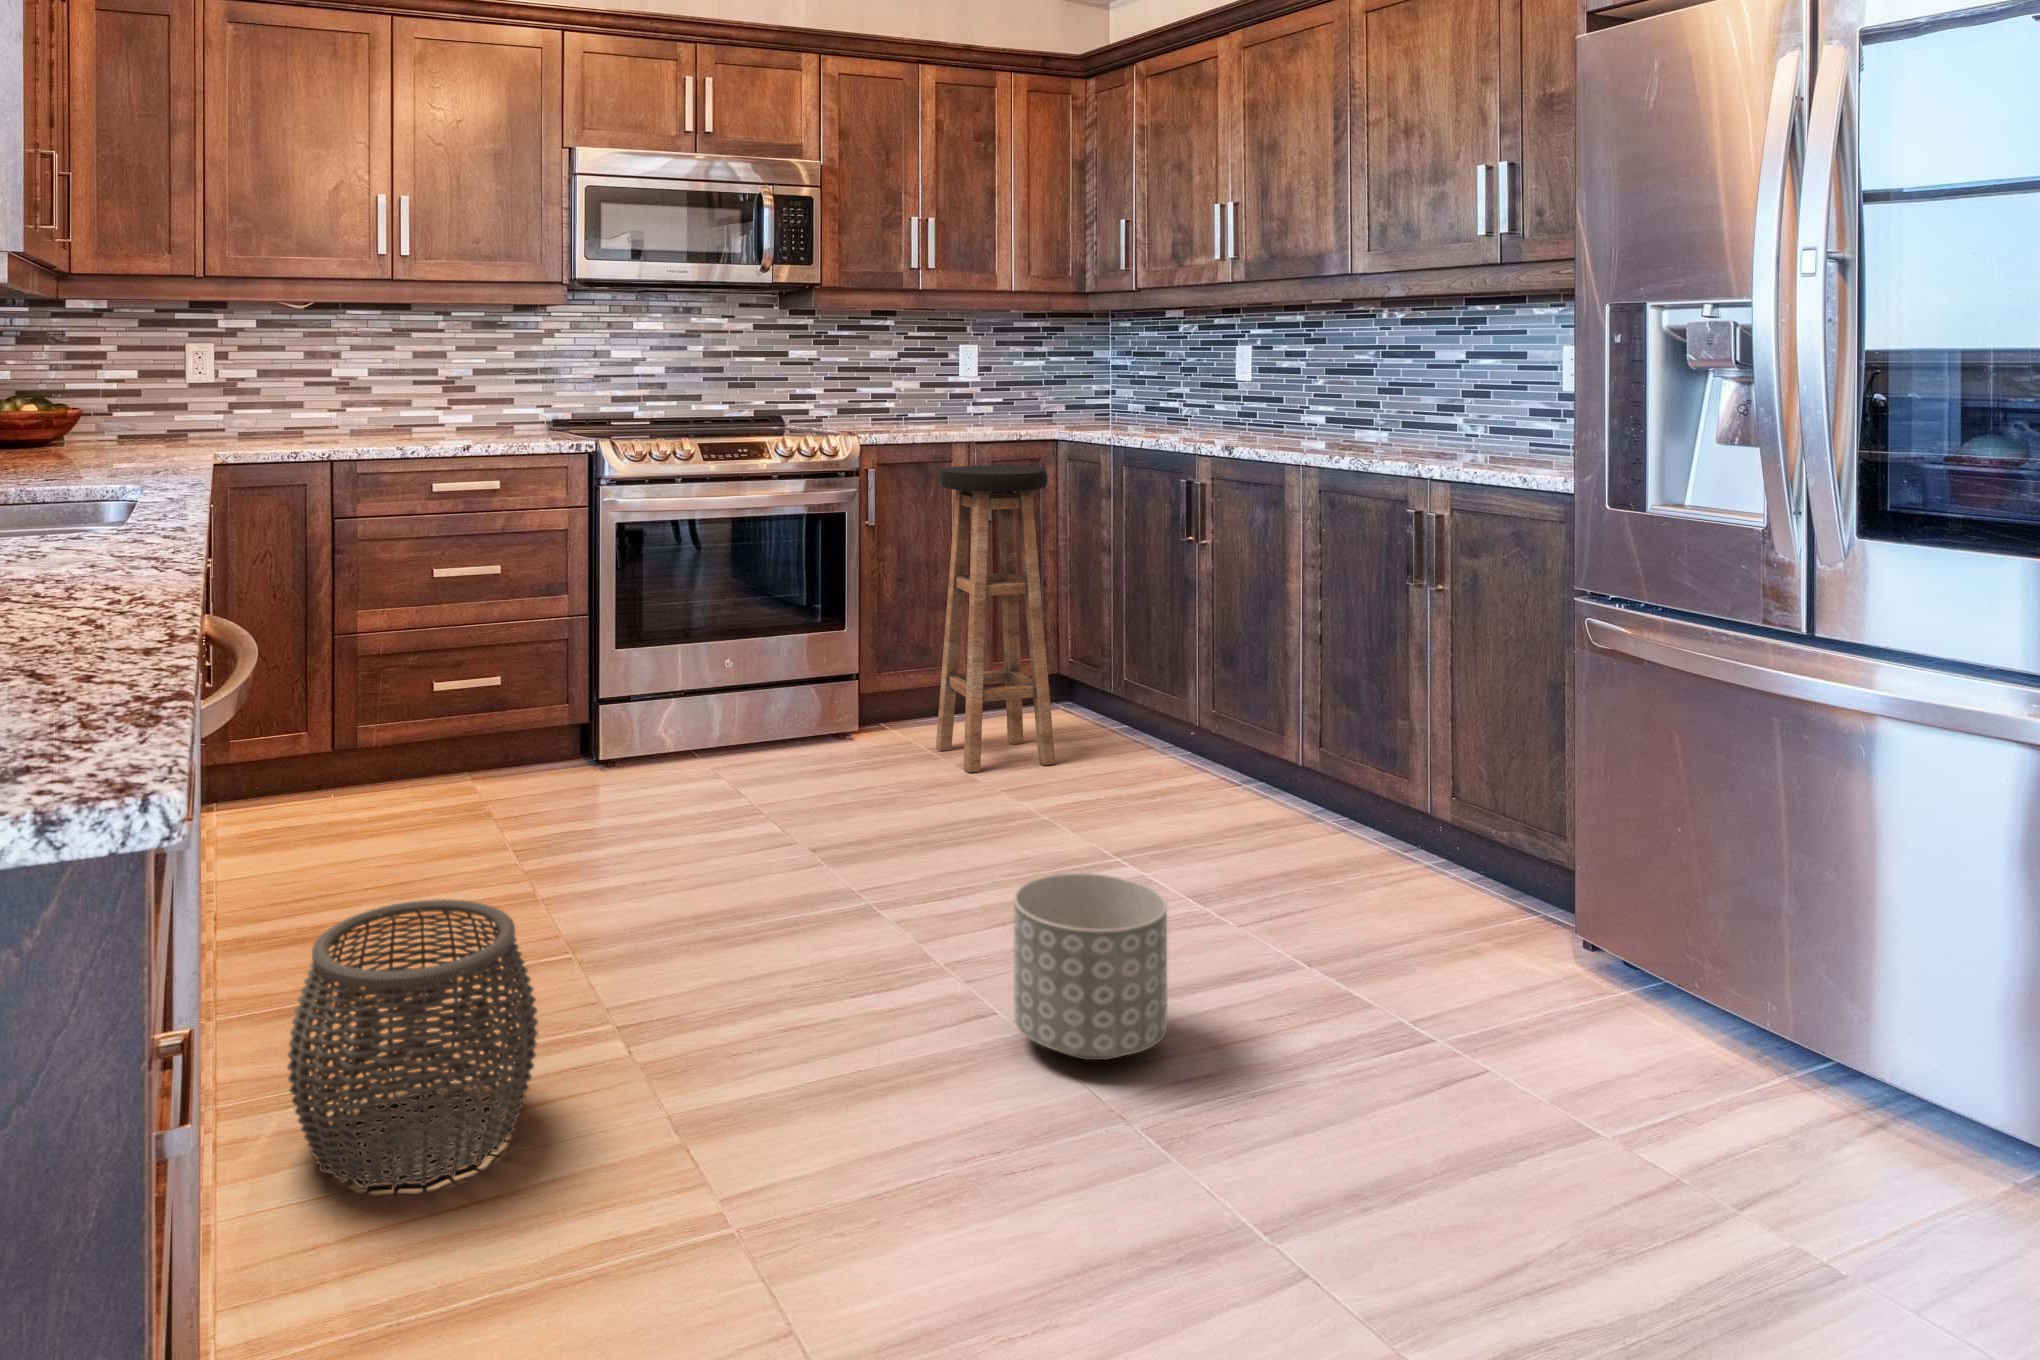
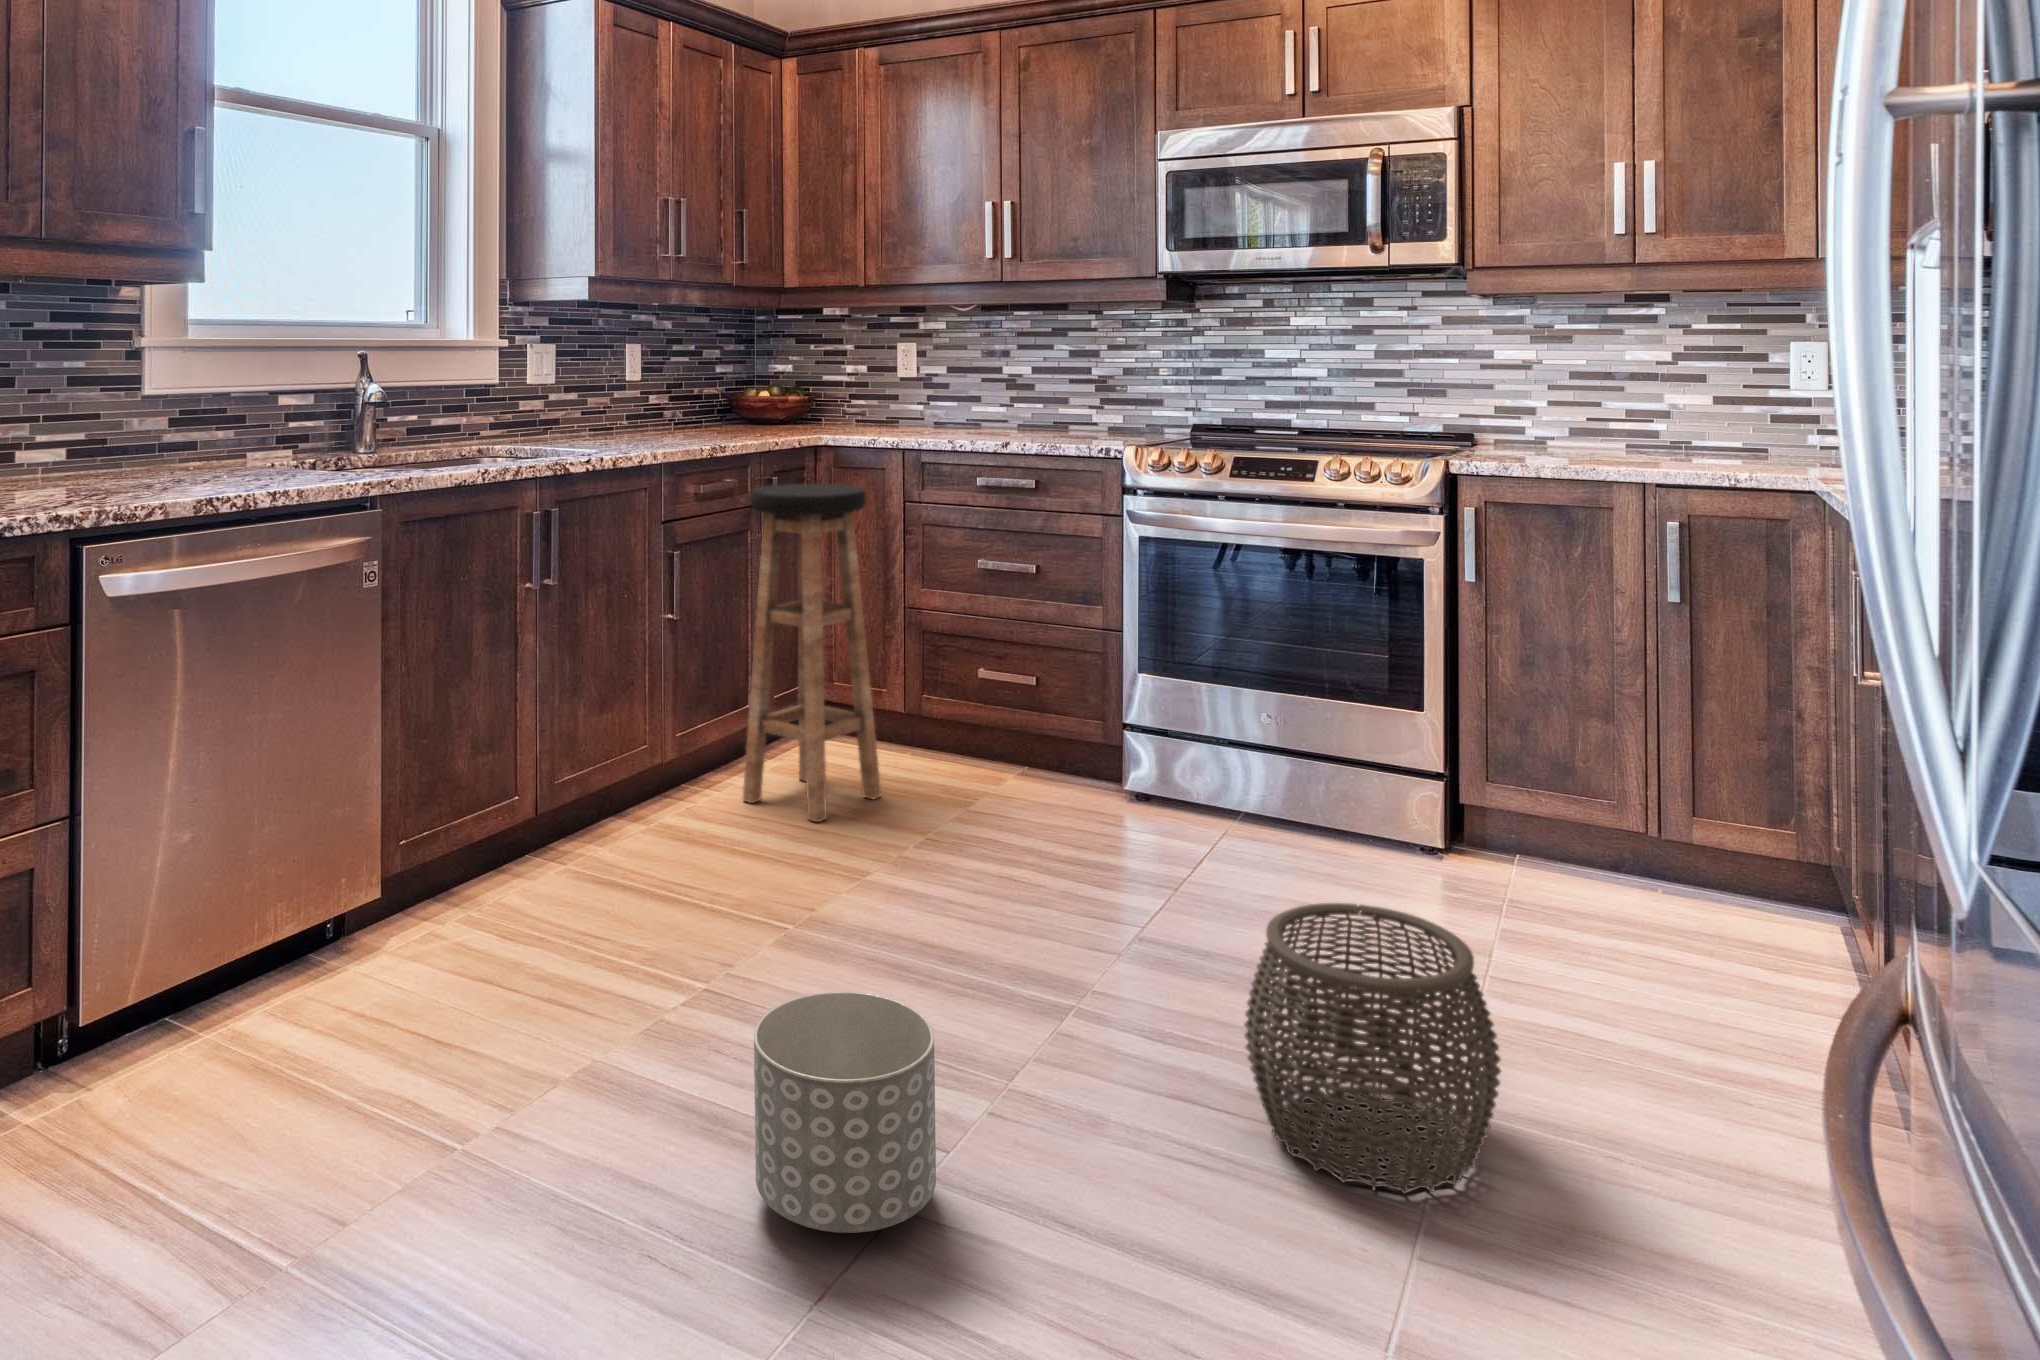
bar stool: present [936,465,1055,772] -> present [743,484,881,822]
woven basket: present [287,900,538,1190] -> present [1244,903,1501,1194]

